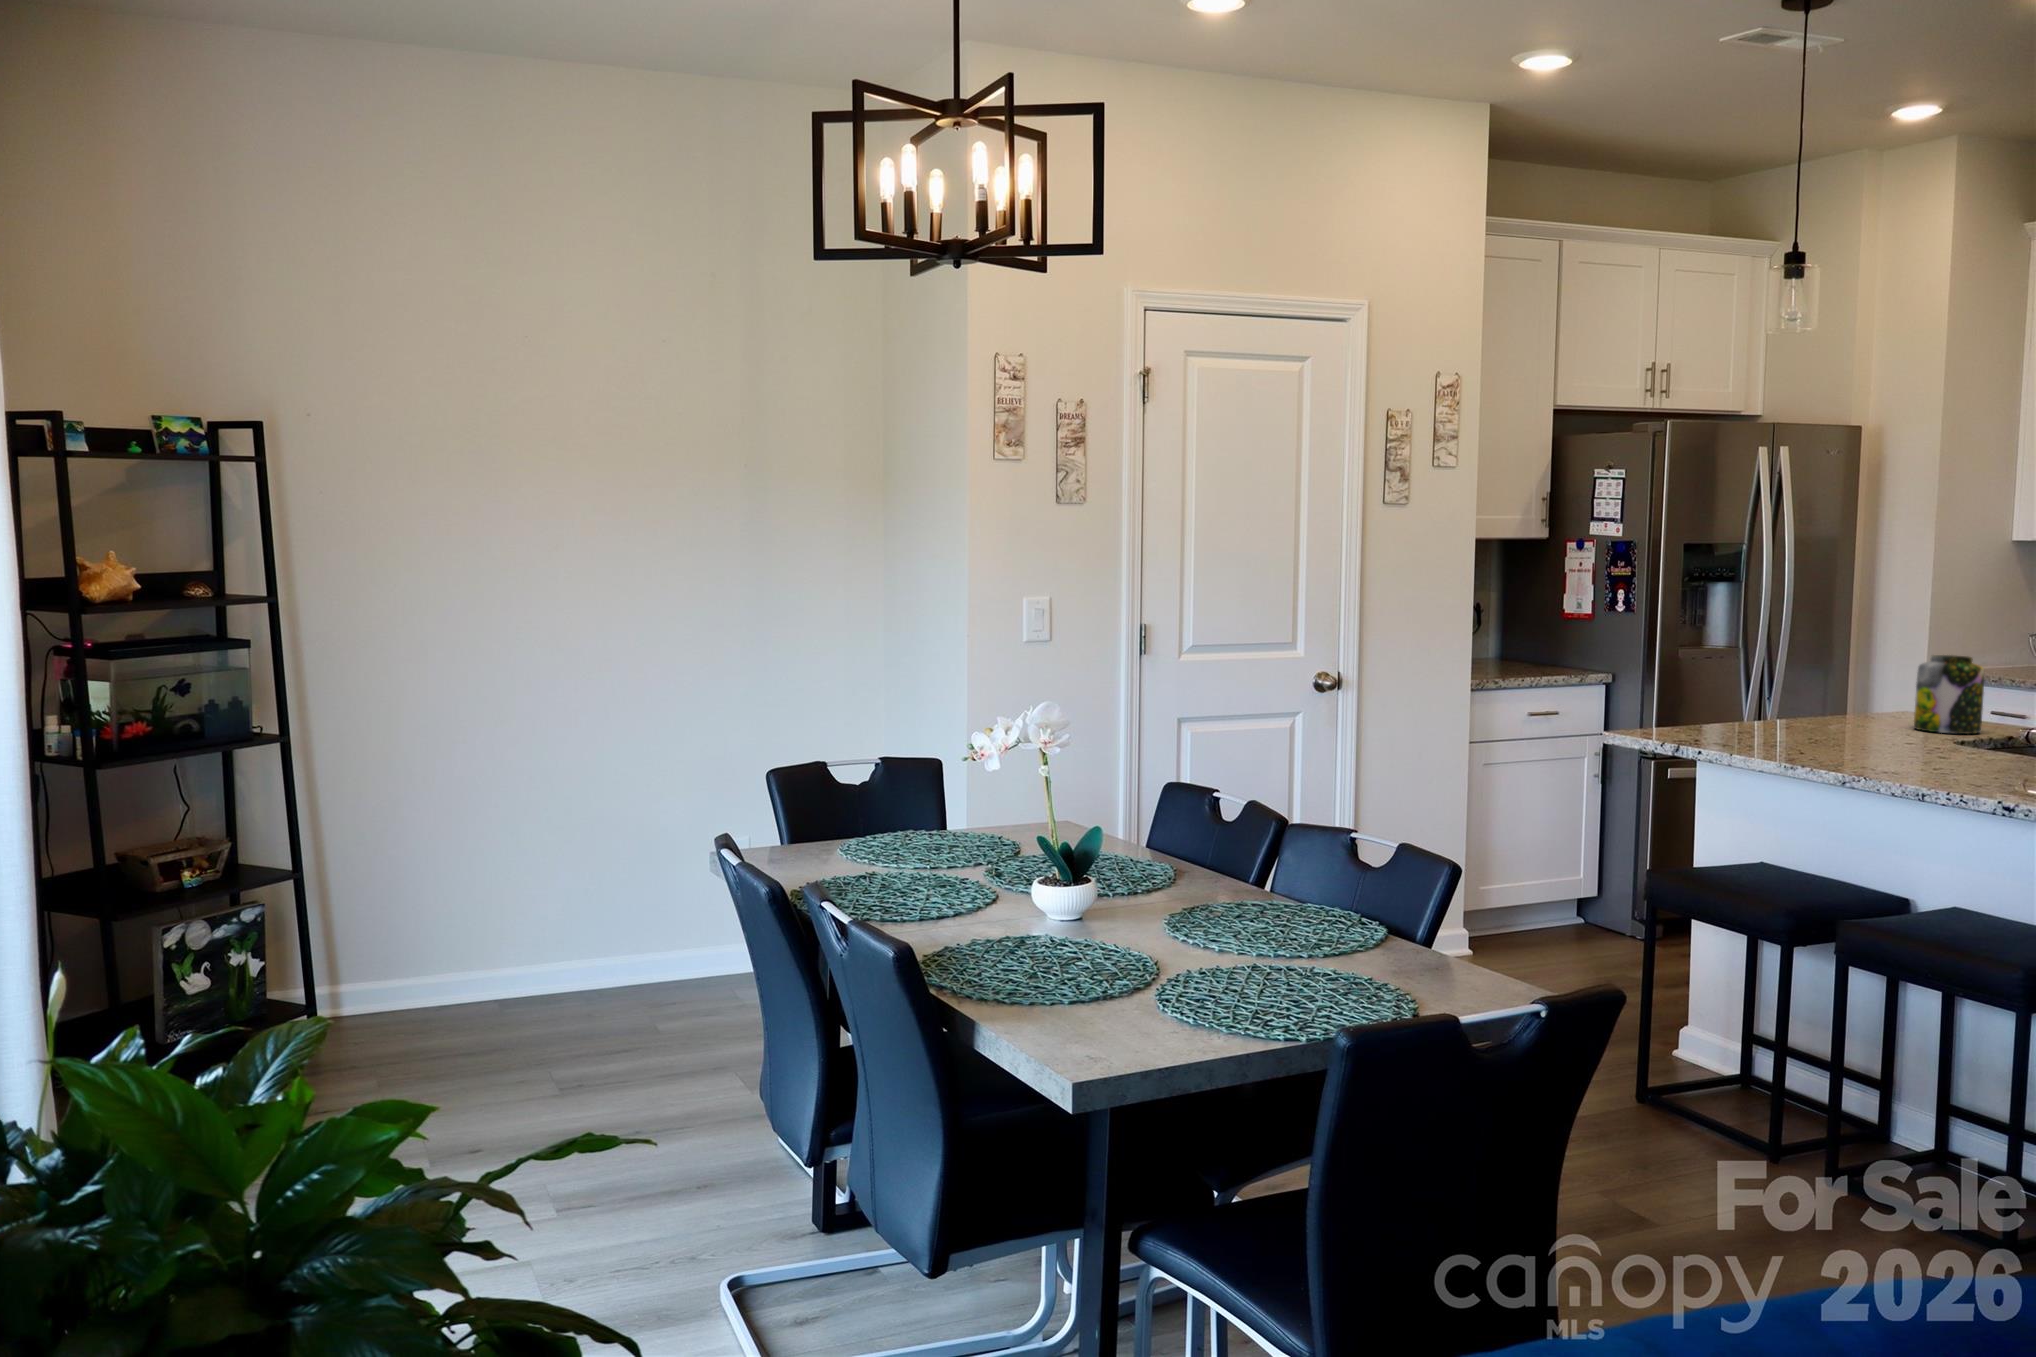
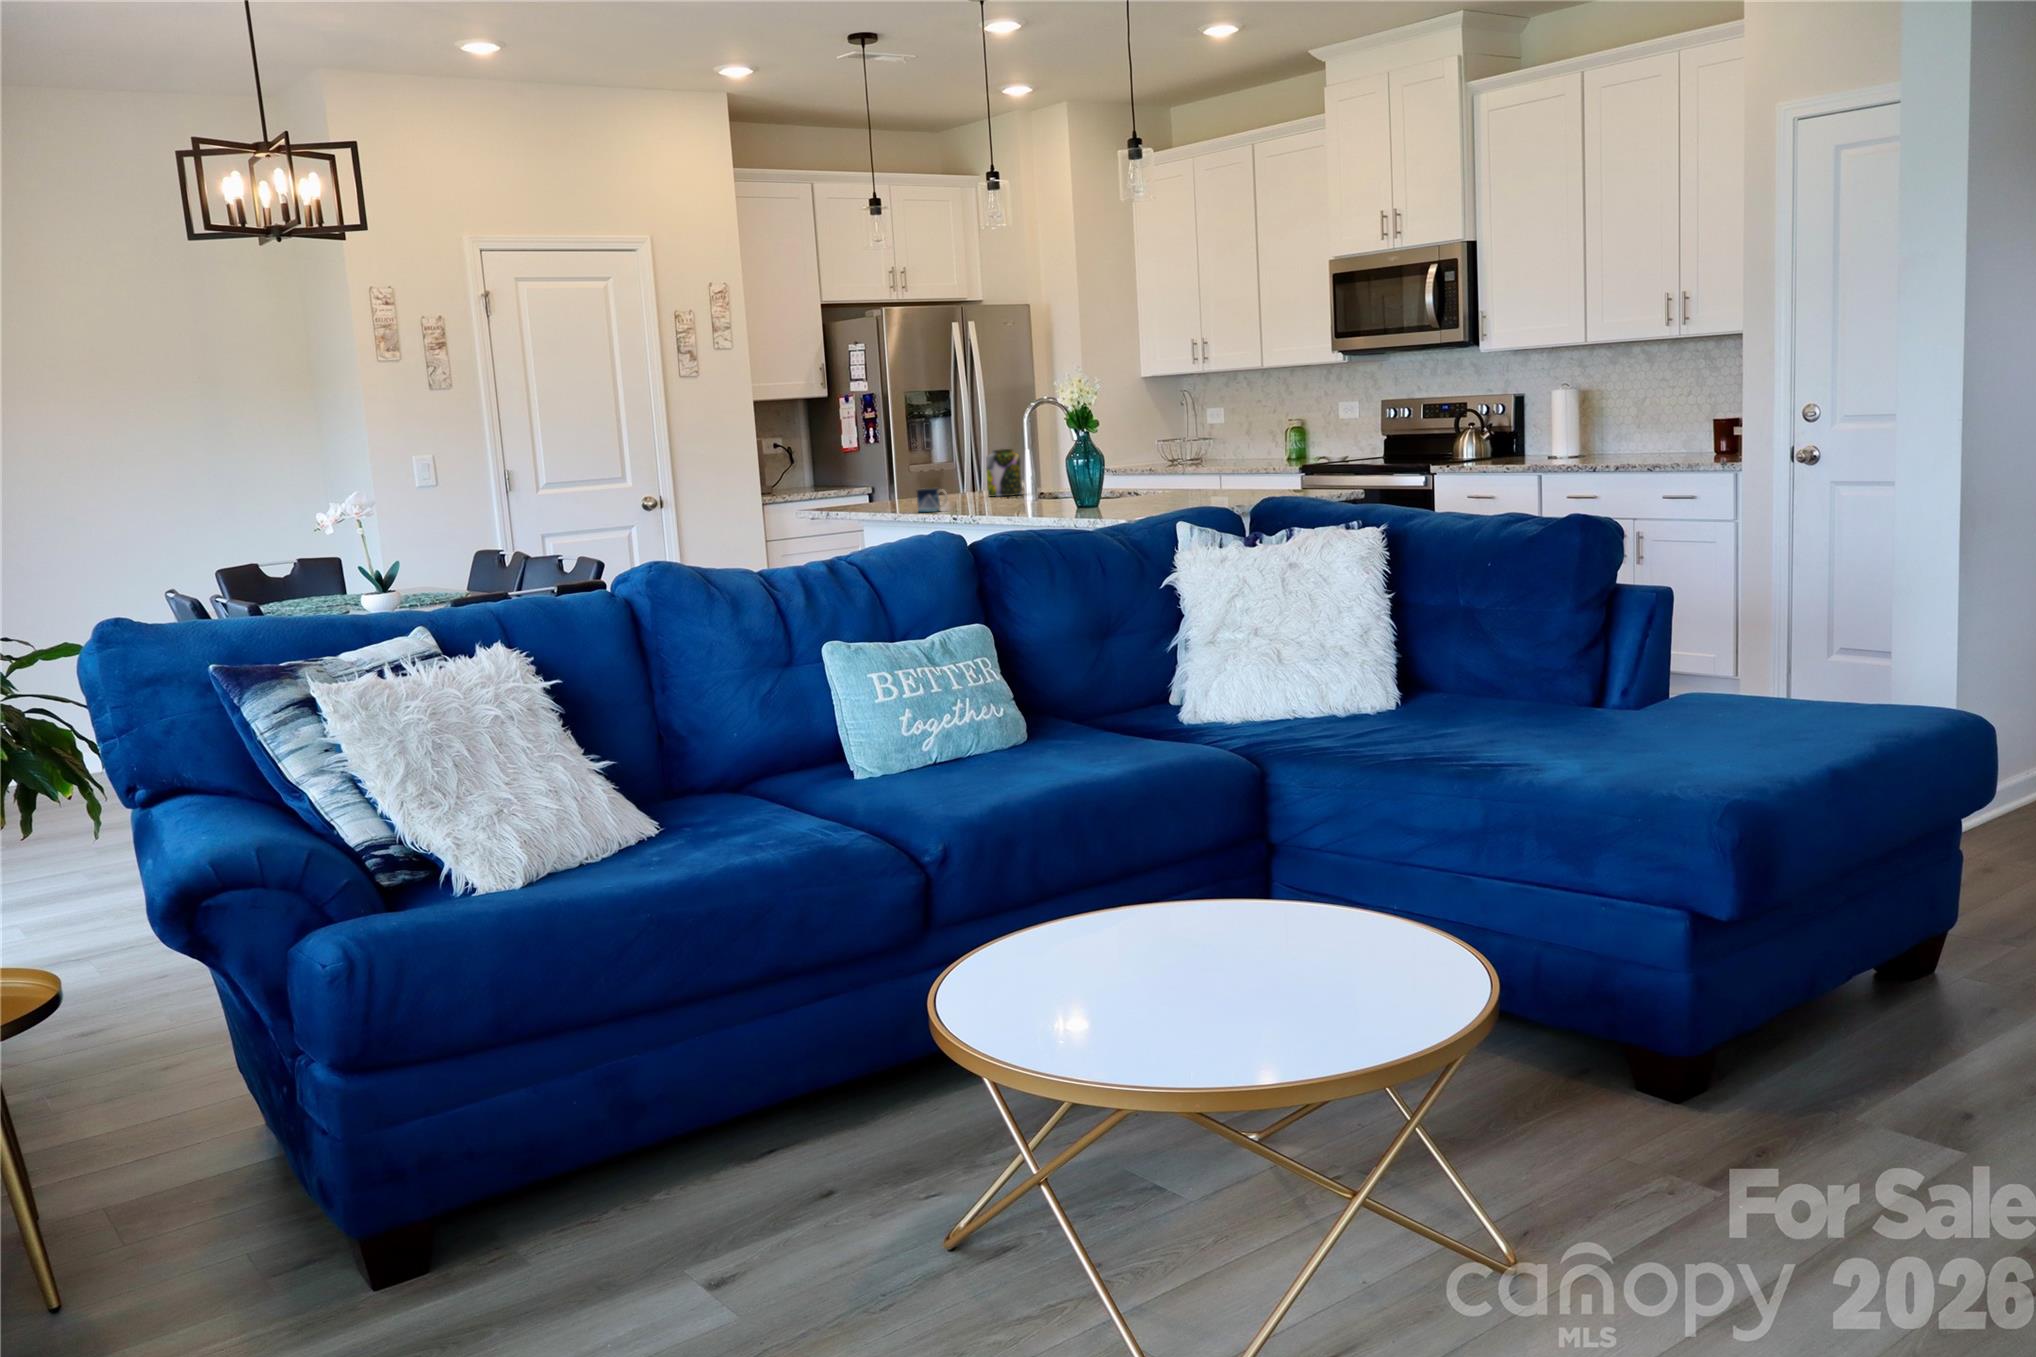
mug: none [1911,734,1978,779] -> present [917,488,948,512]

